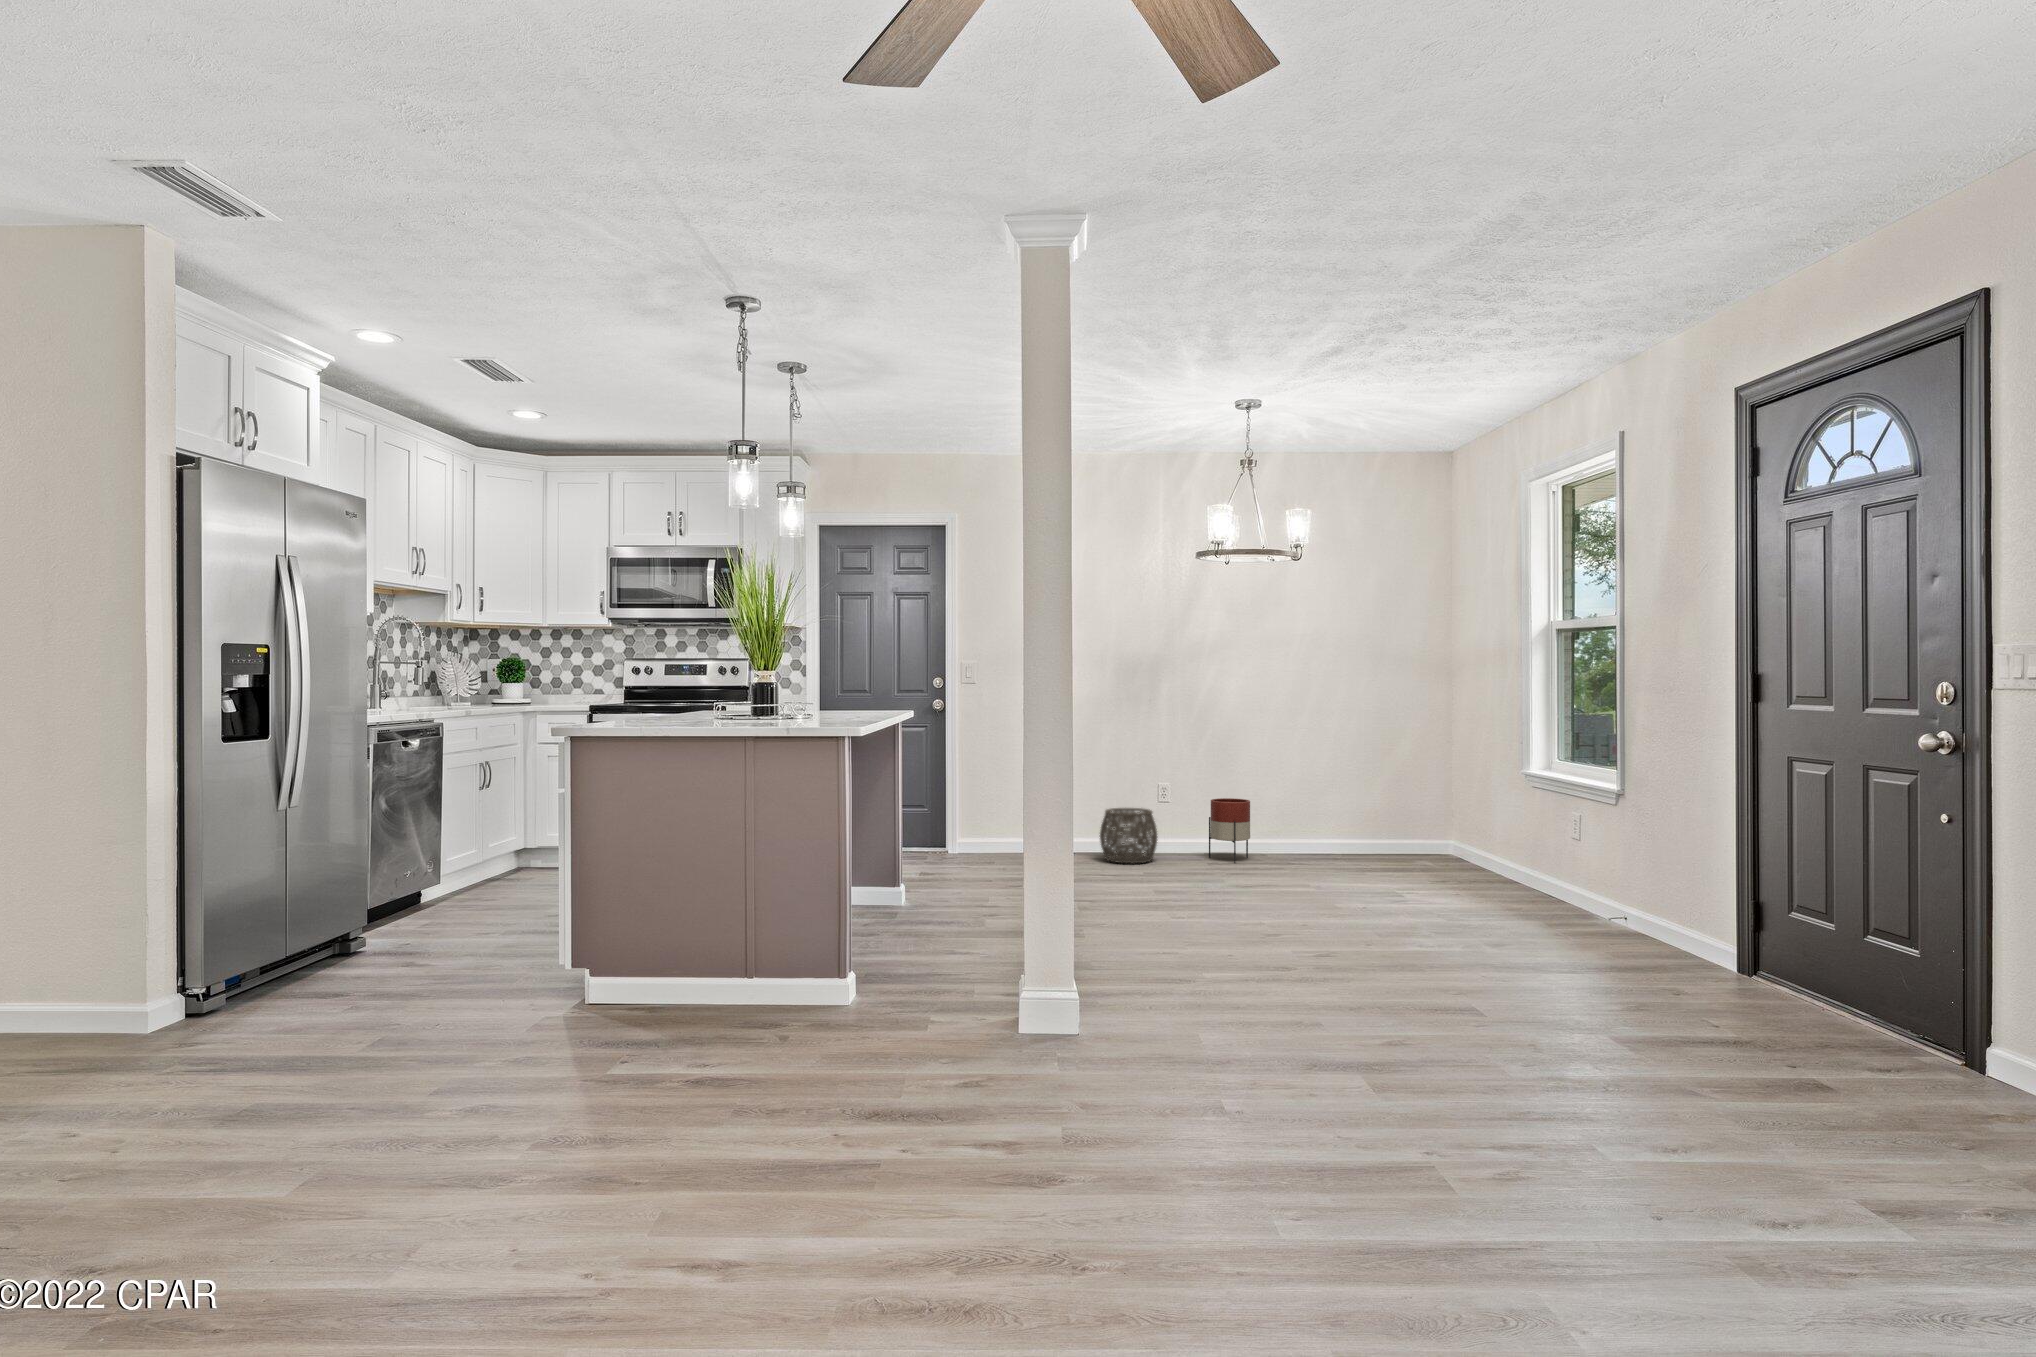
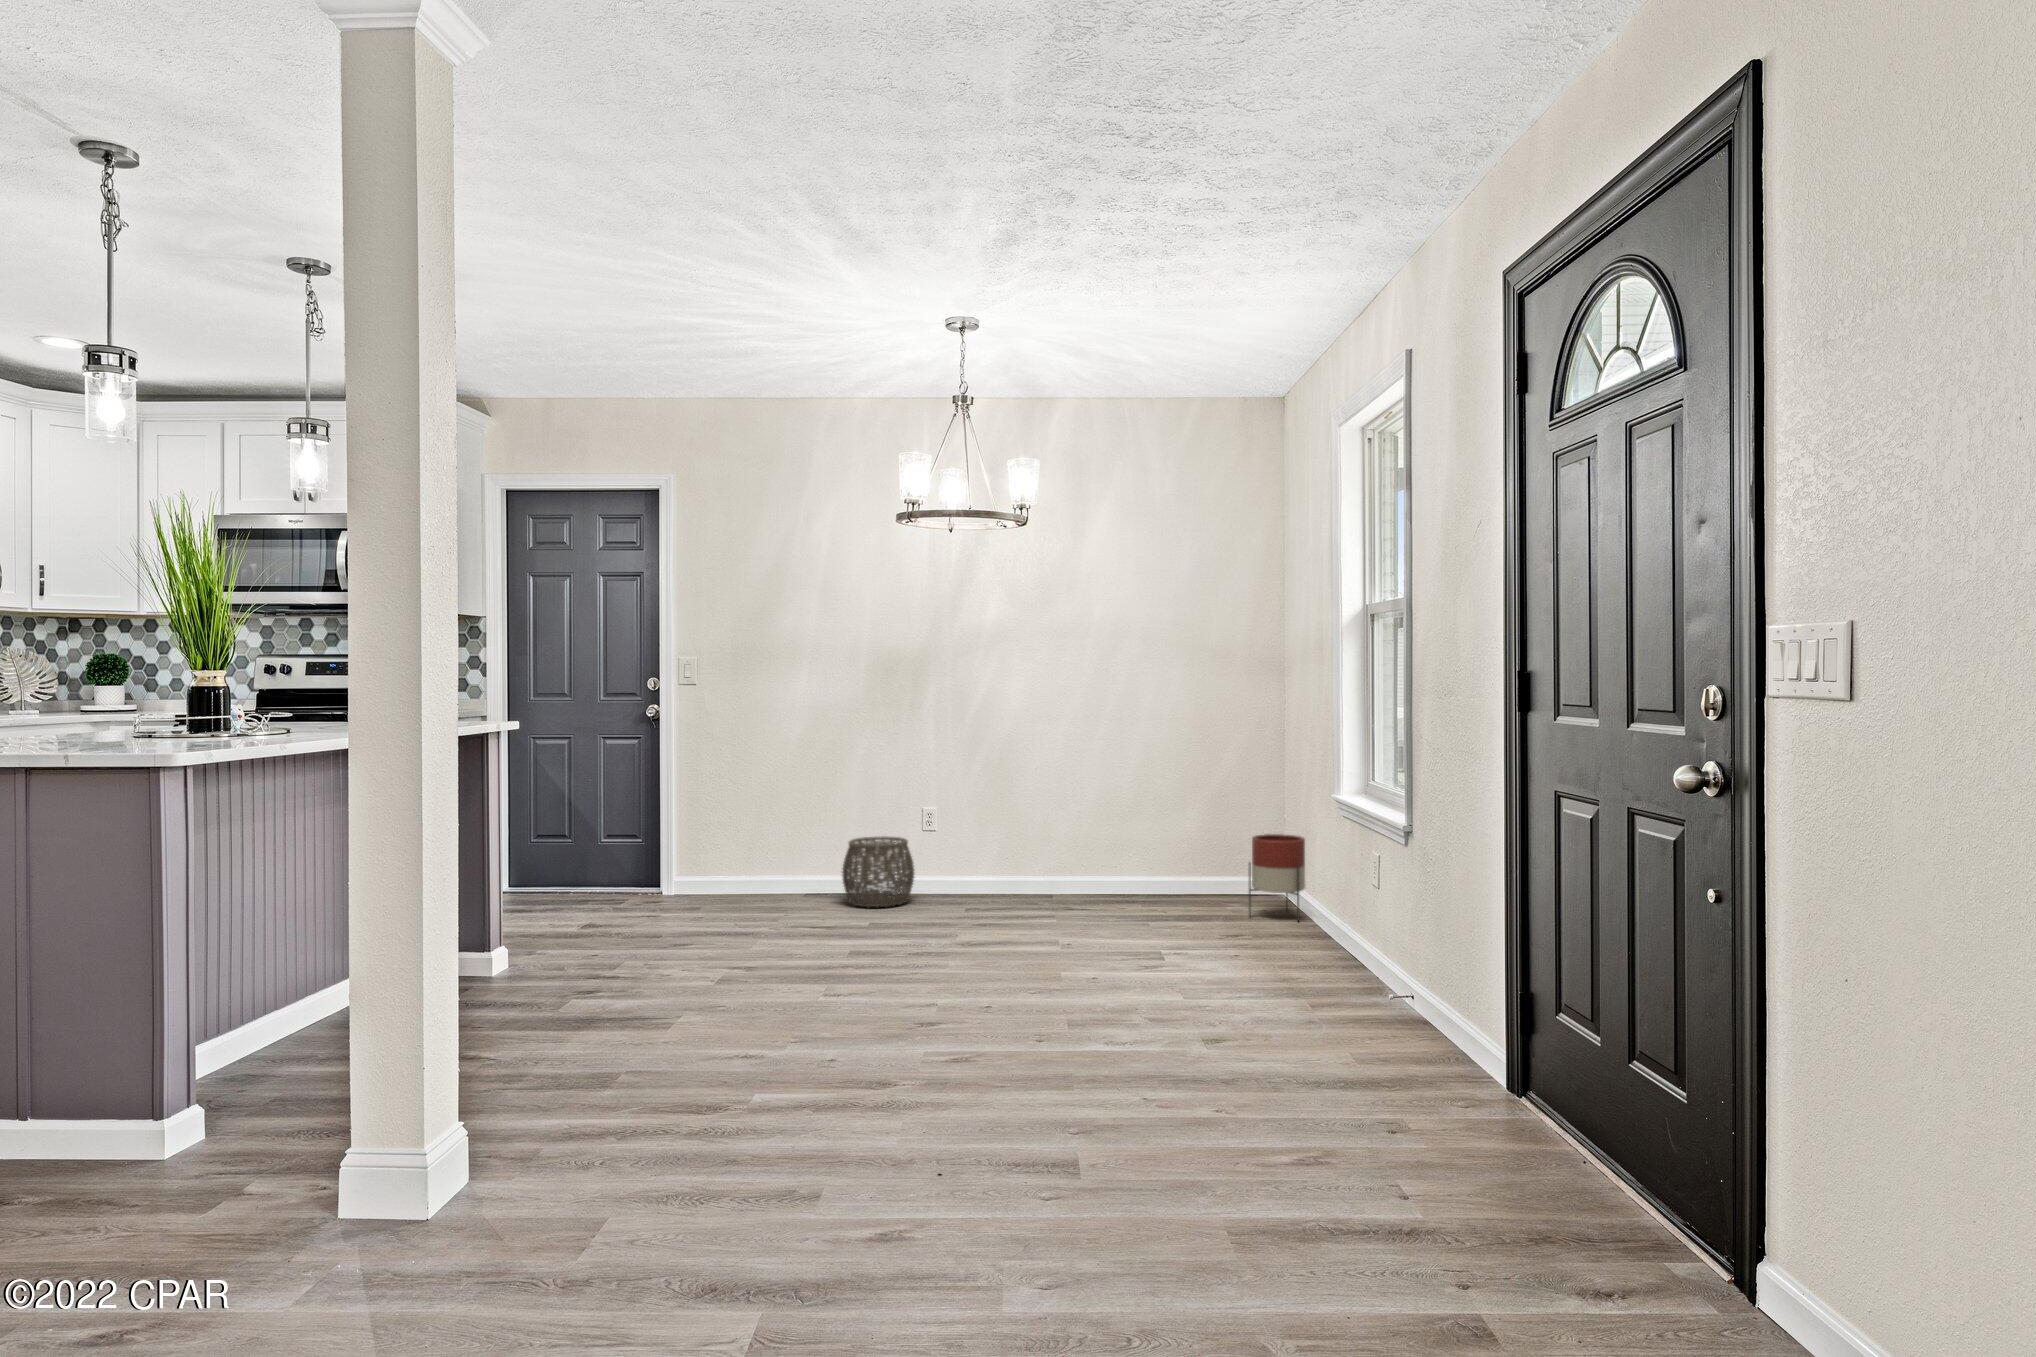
planter: present [1209,798,1250,863] -> present [1249,834,1305,921]

